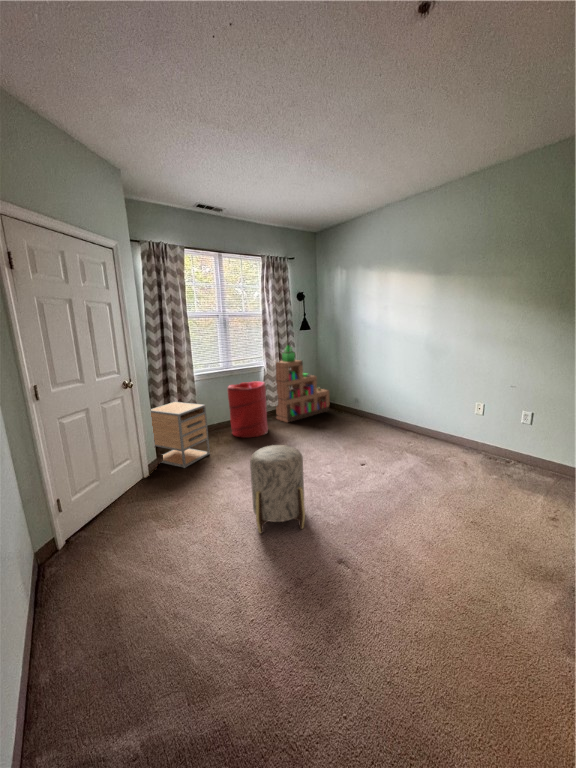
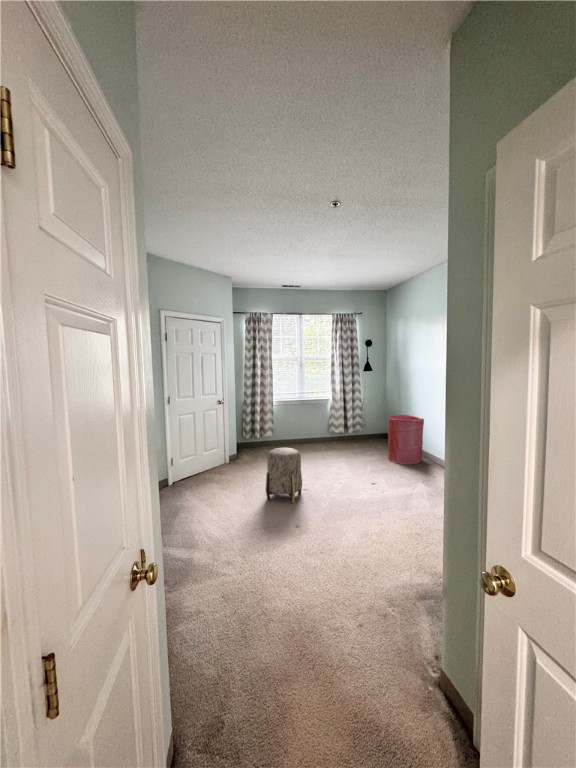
bookshelf: present [274,346,330,422] -> none [340,384,390,447]
laundry hamper: present [228,381,268,438] -> present [388,415,424,464]
nightstand: present [151,402,210,468] -> none [236,418,273,463]

